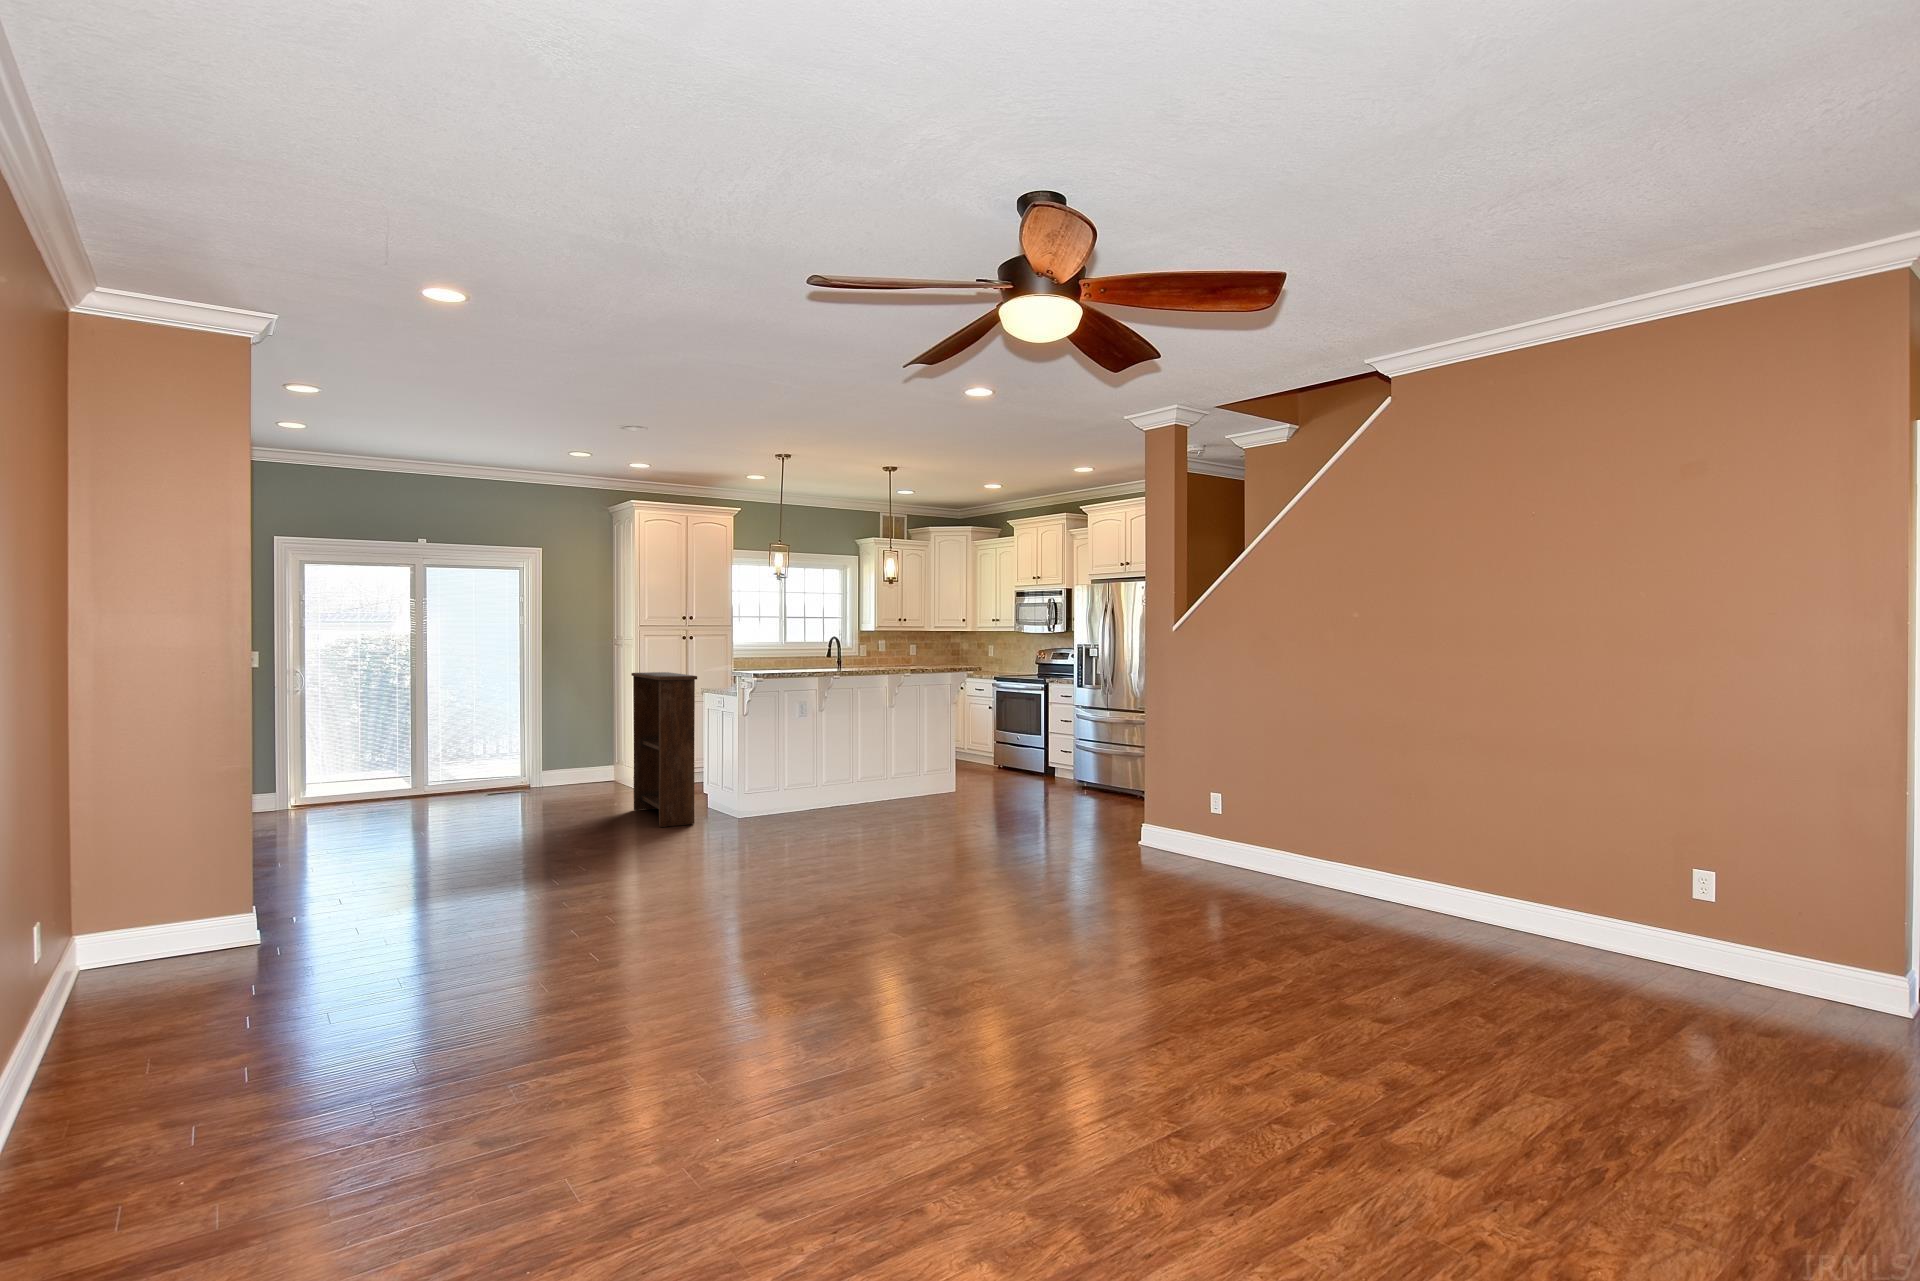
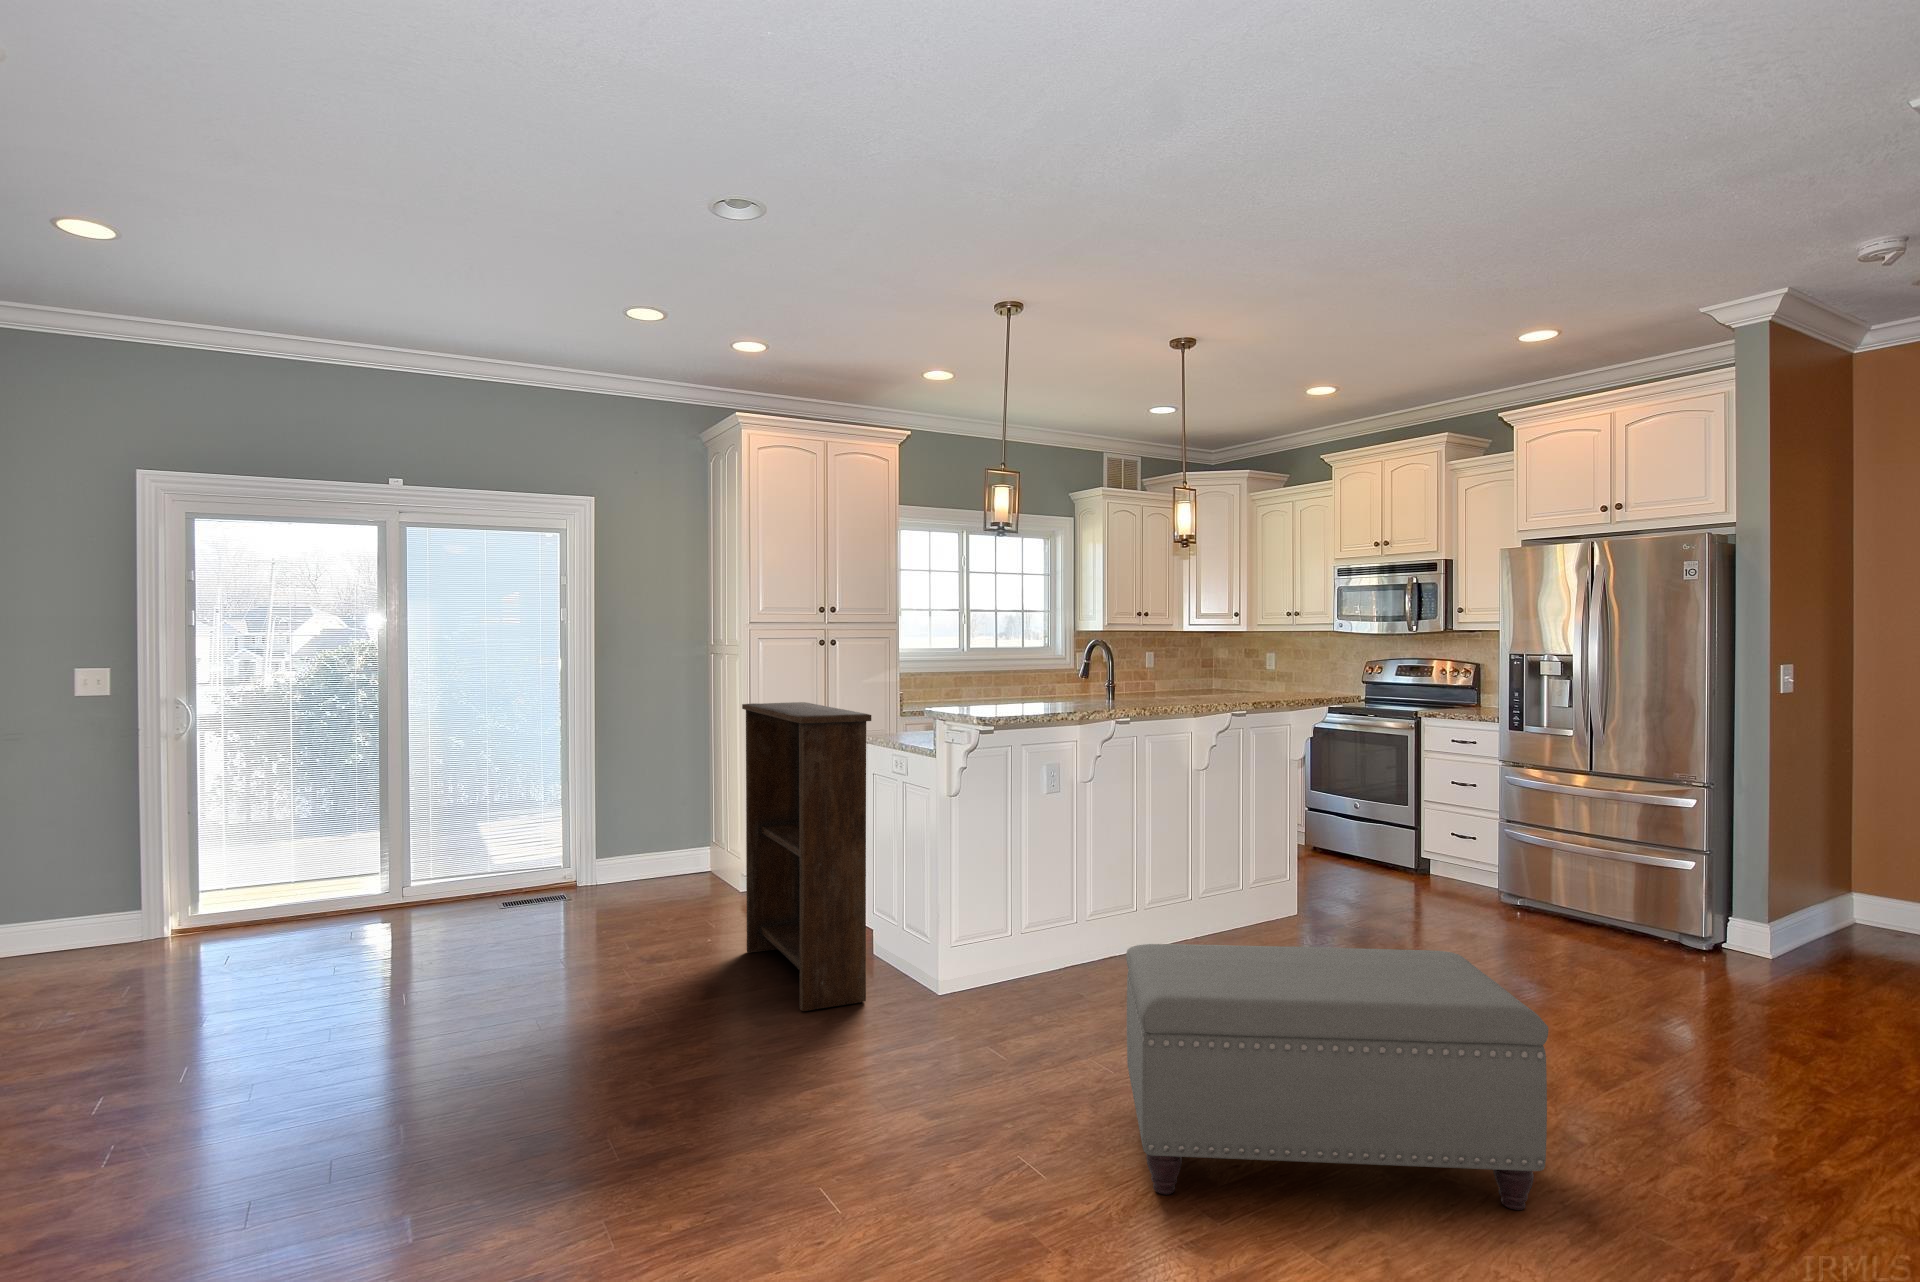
ottoman: none [790,774,949,865] -> present [1126,944,1549,1210]

